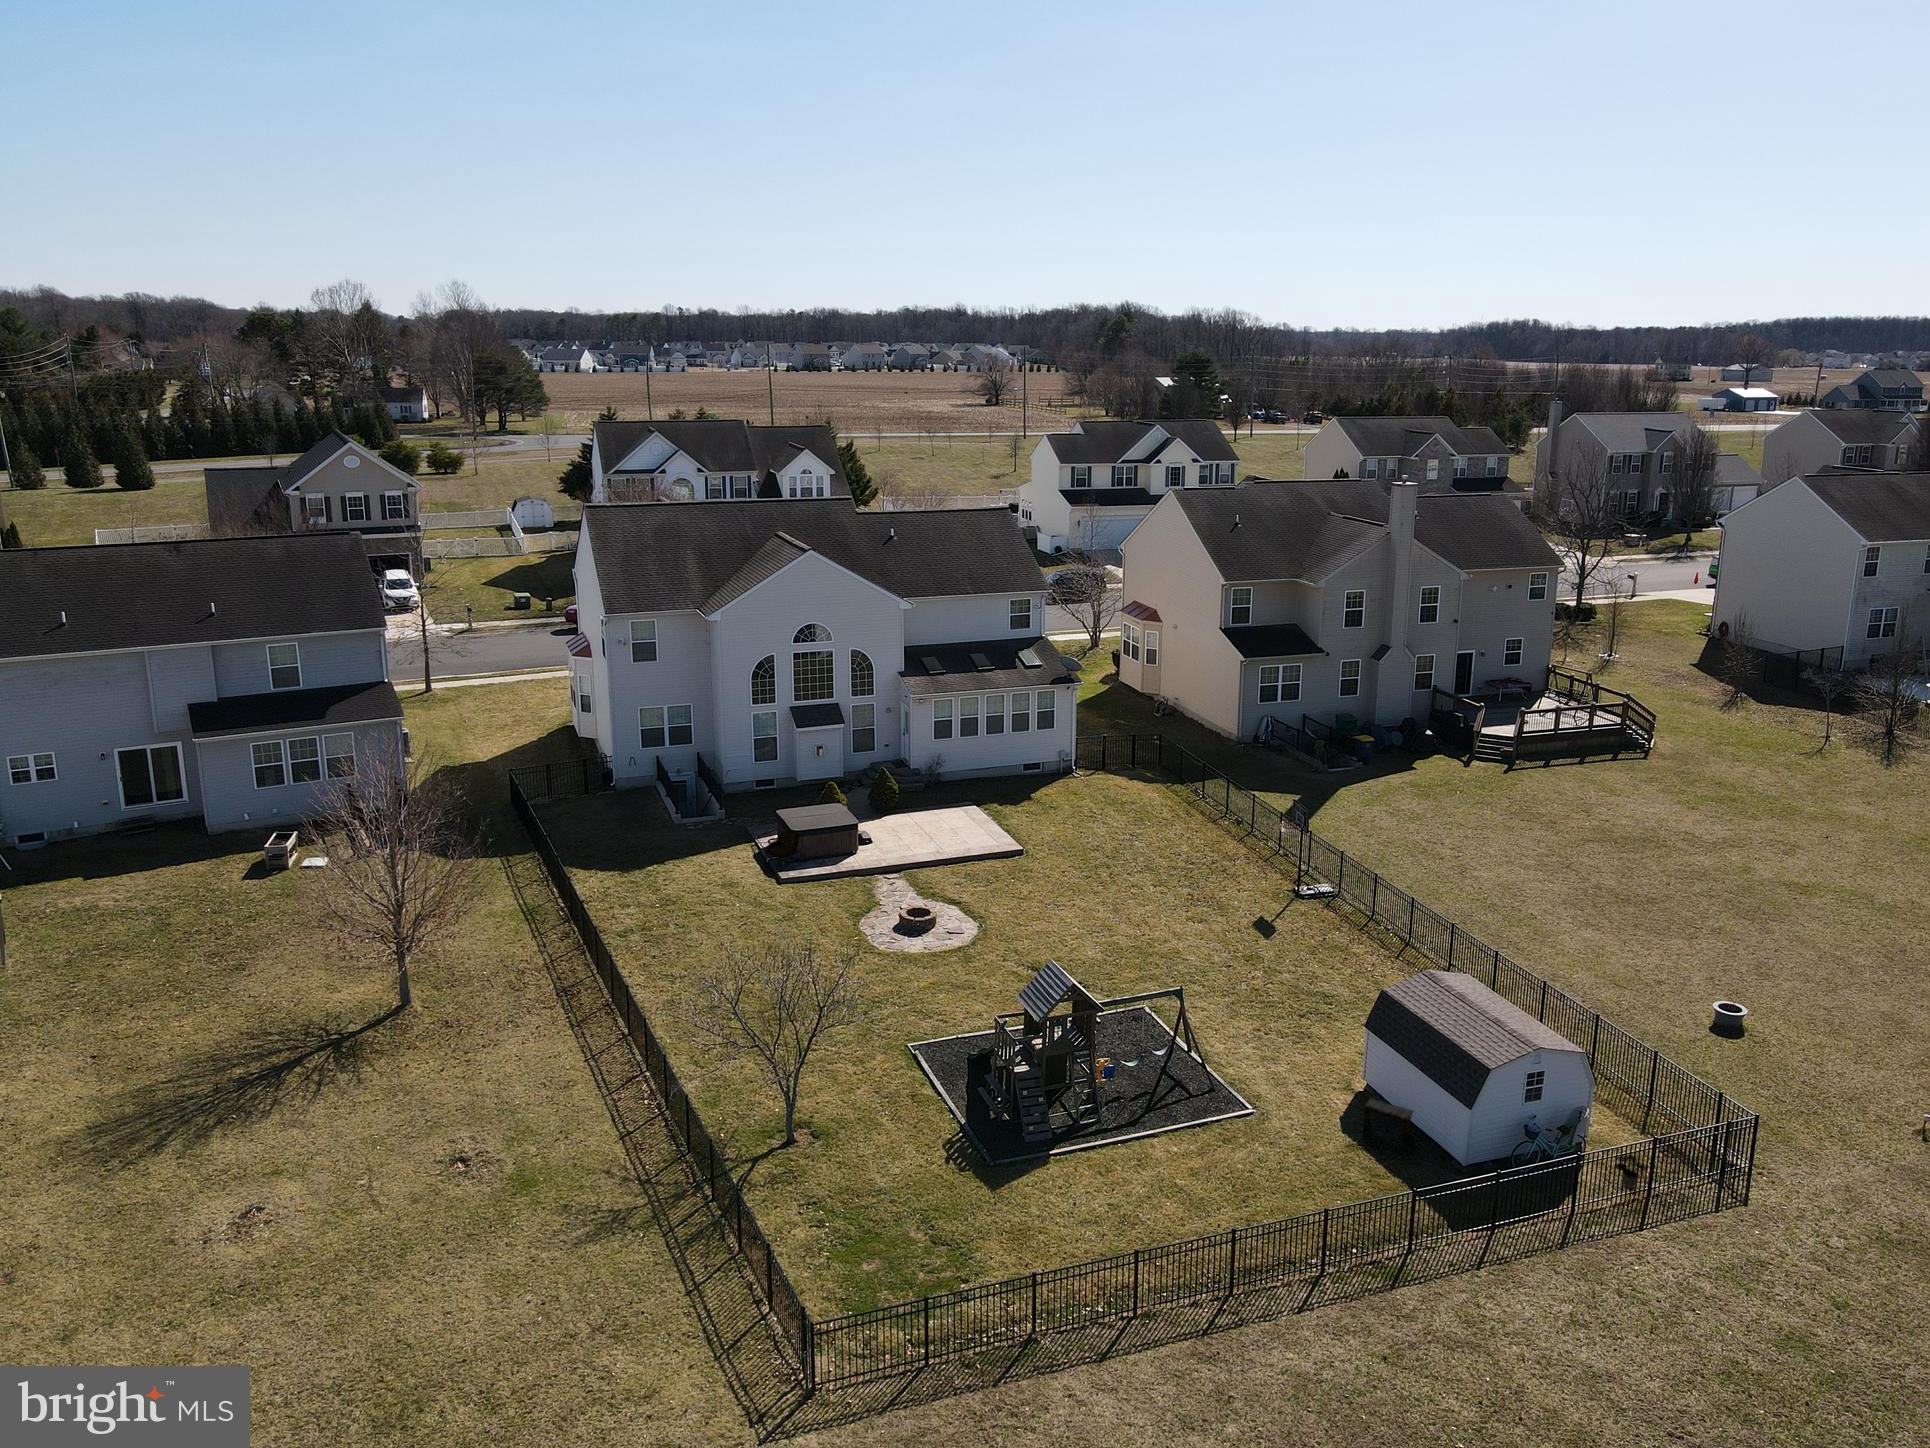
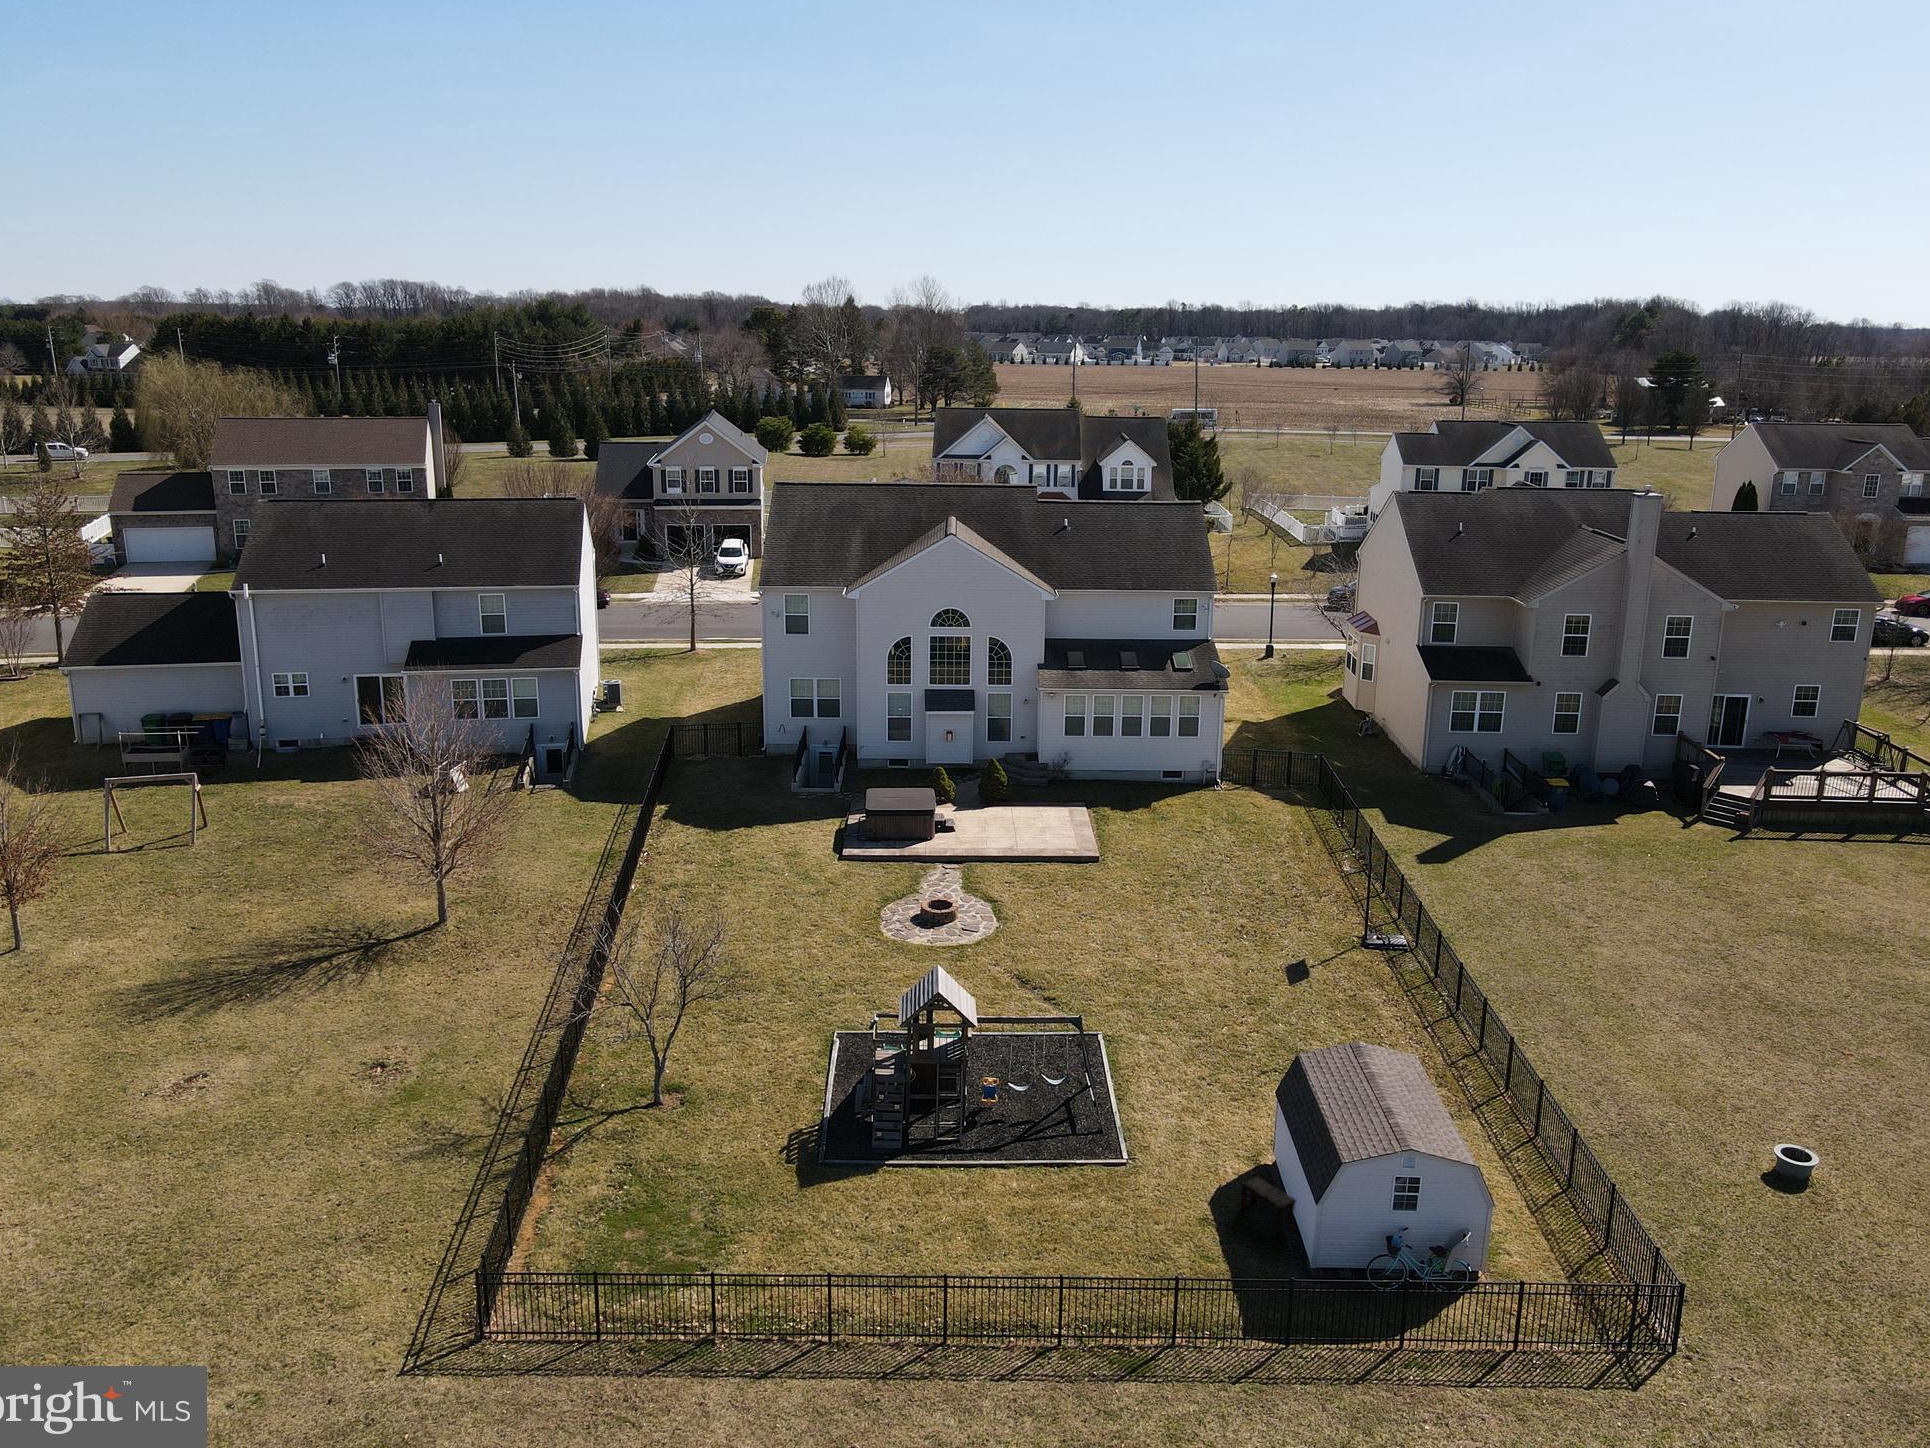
lounge chair: present [765,830,800,865] -> none [837,806,872,846]
potted plant: present [1614,1155,1649,1188] -> none [1505,1308,1554,1352]

